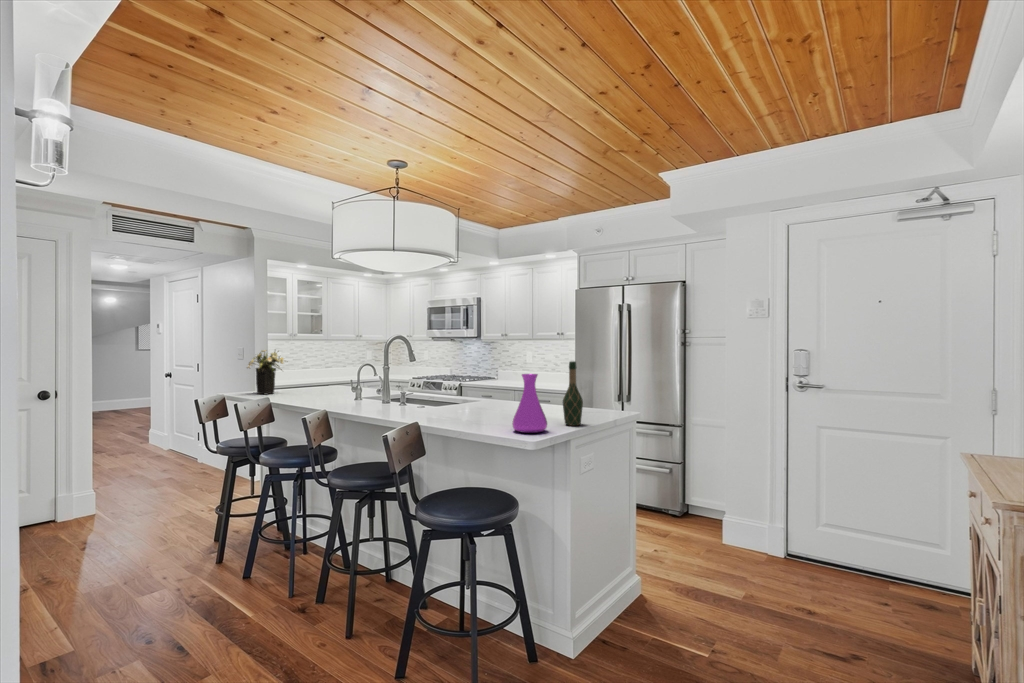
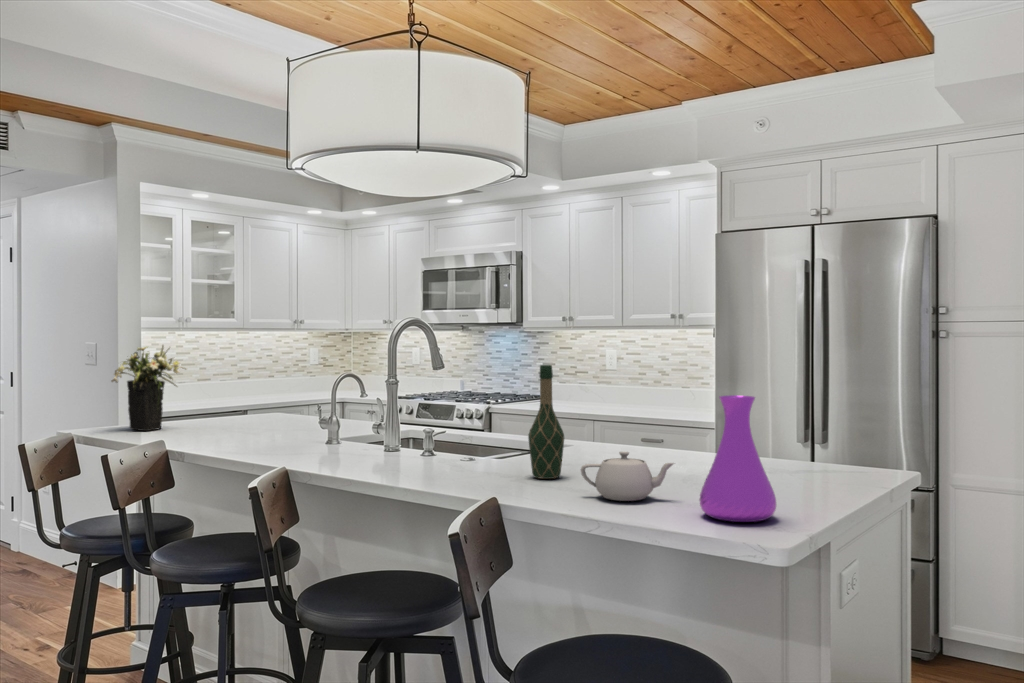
wine bottle: present [563,361,583,426] -> present [528,365,564,479]
teapot: none [465,401,508,425] -> present [581,452,674,501]

